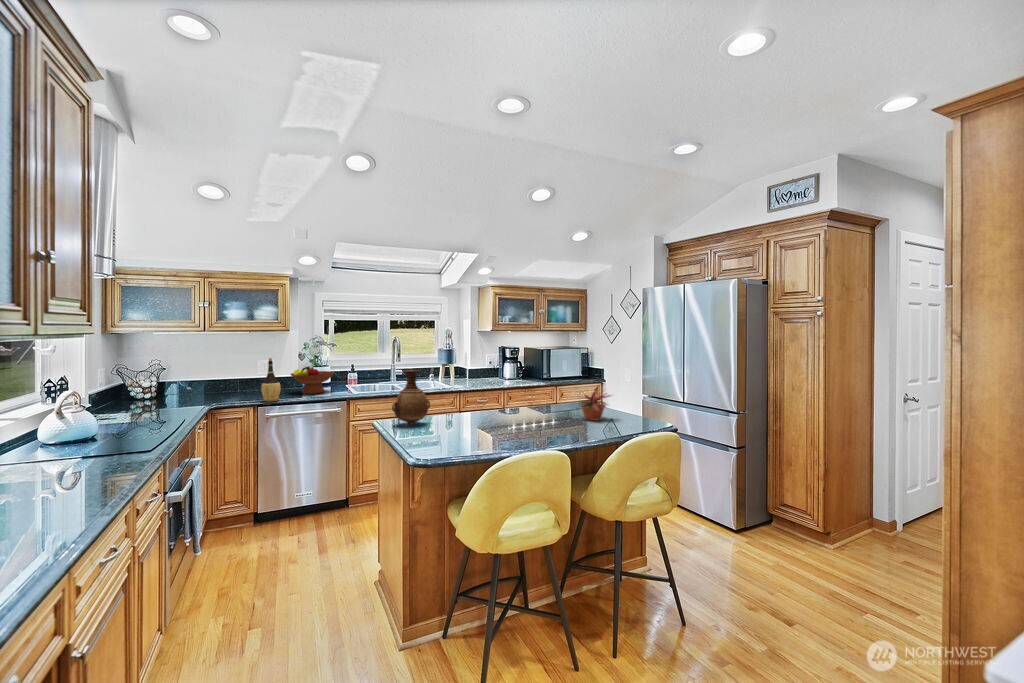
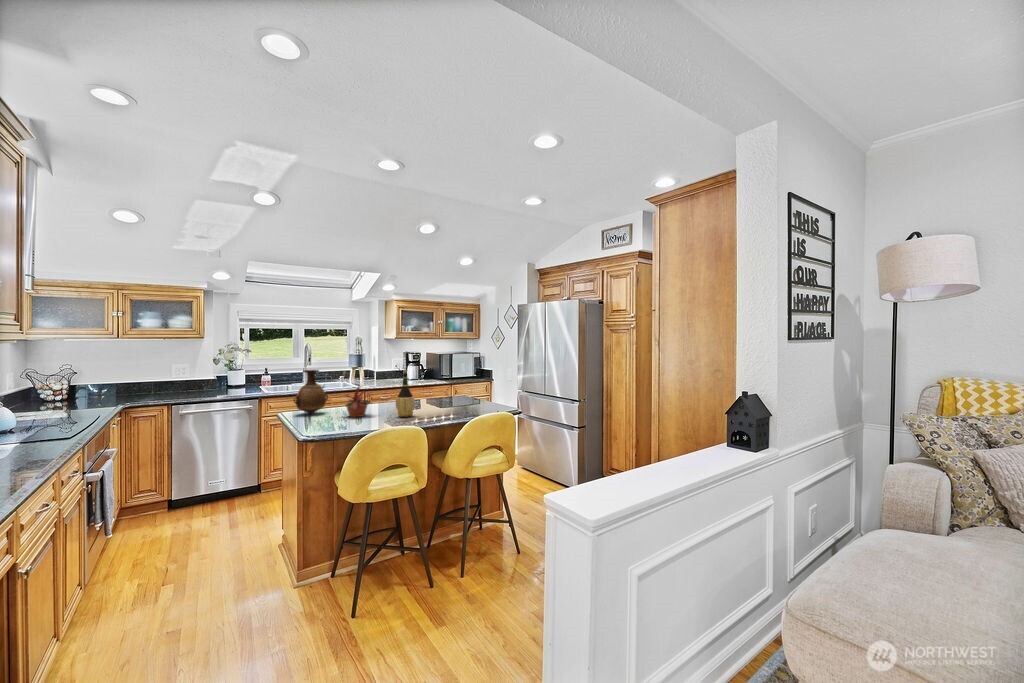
wine bottle: present [261,358,281,402] -> present [396,370,415,417]
fruit bowl: present [290,366,335,394] -> none [205,370,249,394]
potted plant: present [580,387,610,421] -> present [343,387,372,417]

